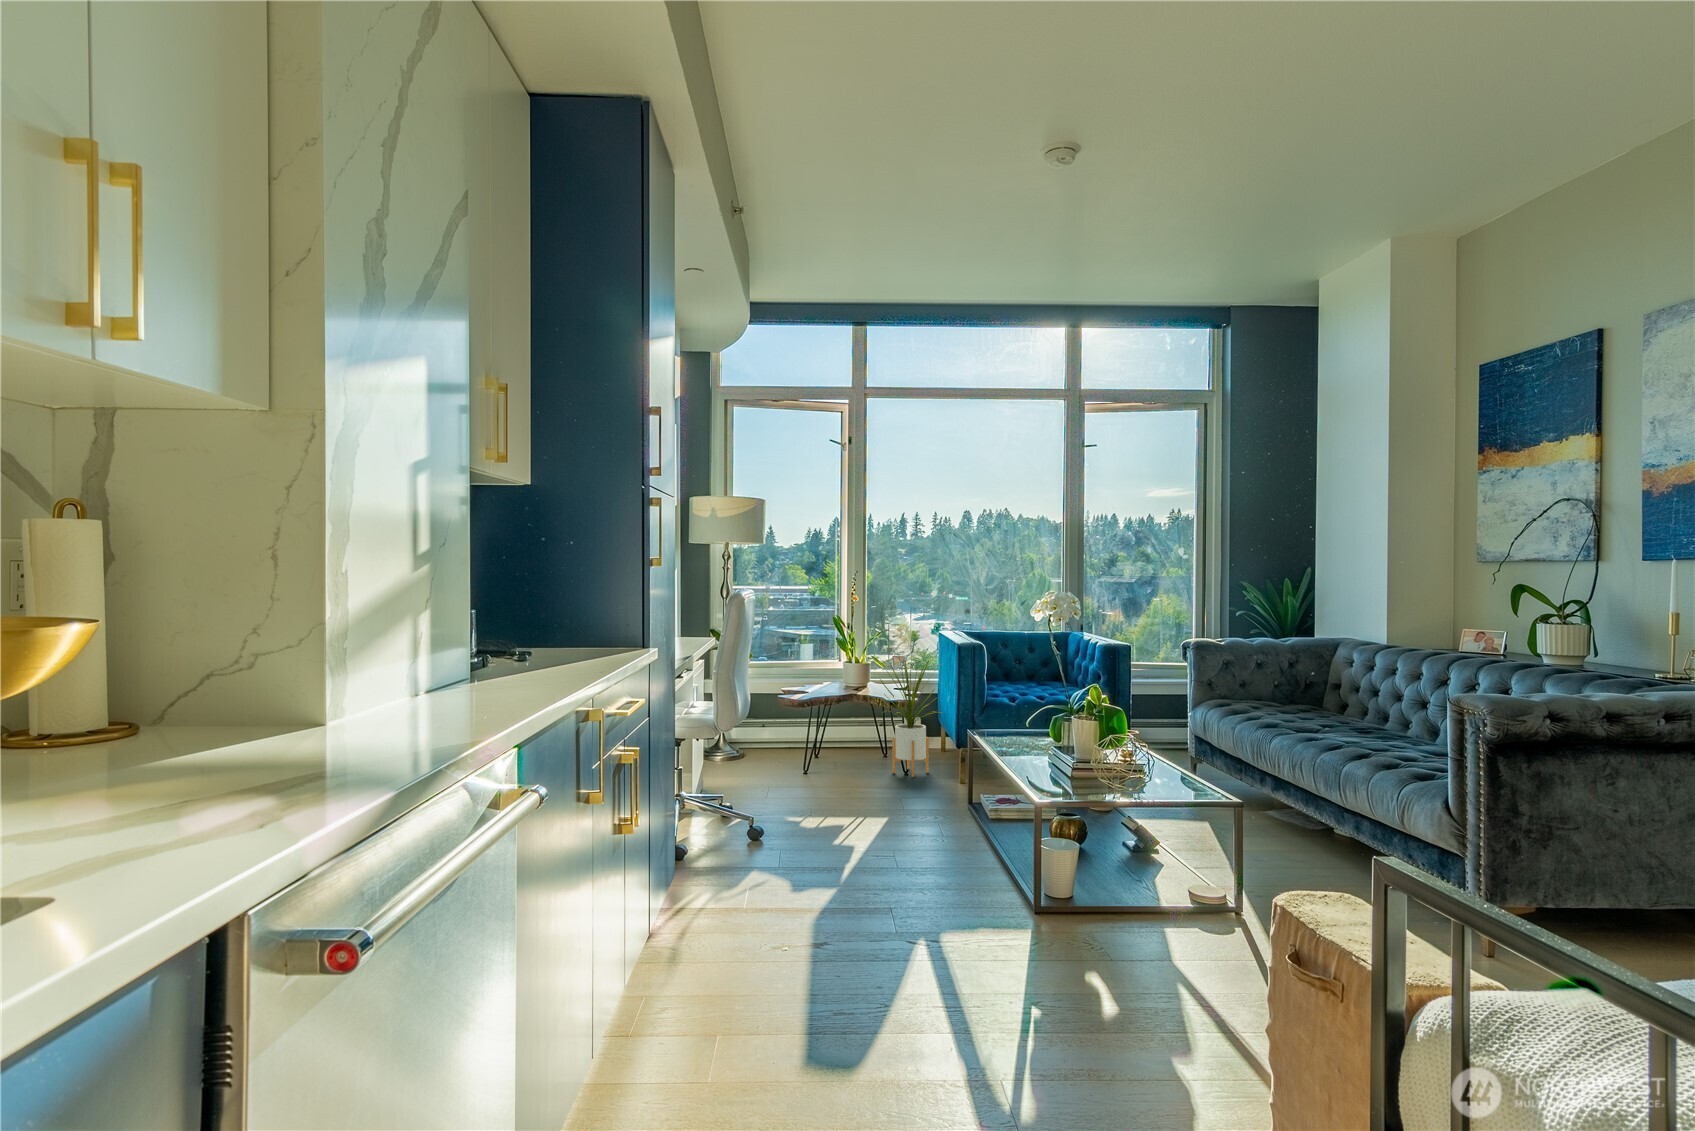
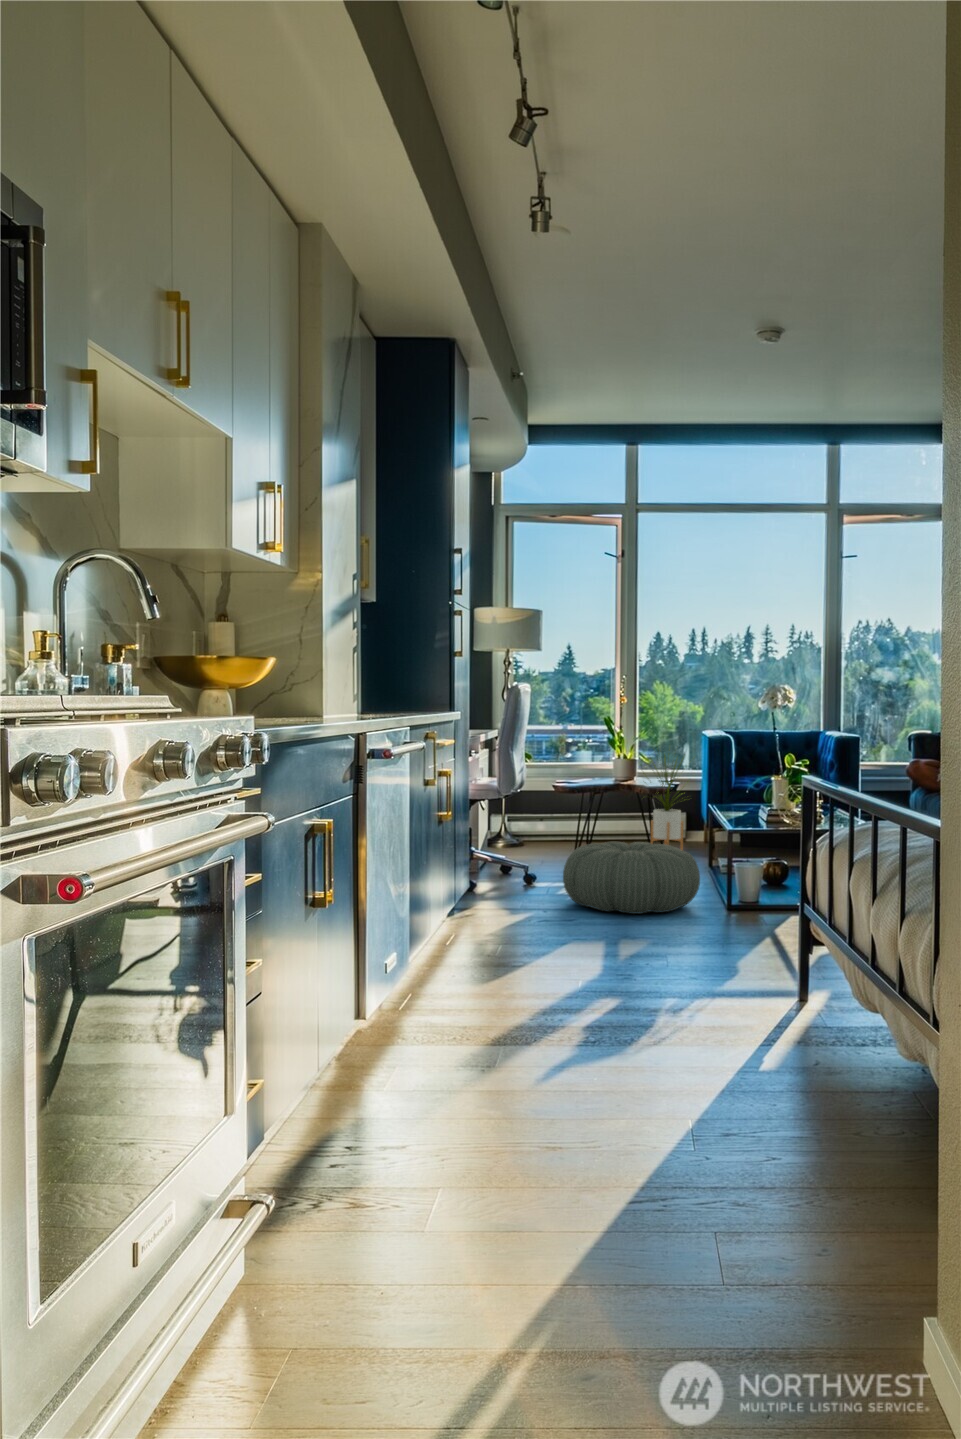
pouf: none [805,804,989,922] -> present [563,841,700,914]

